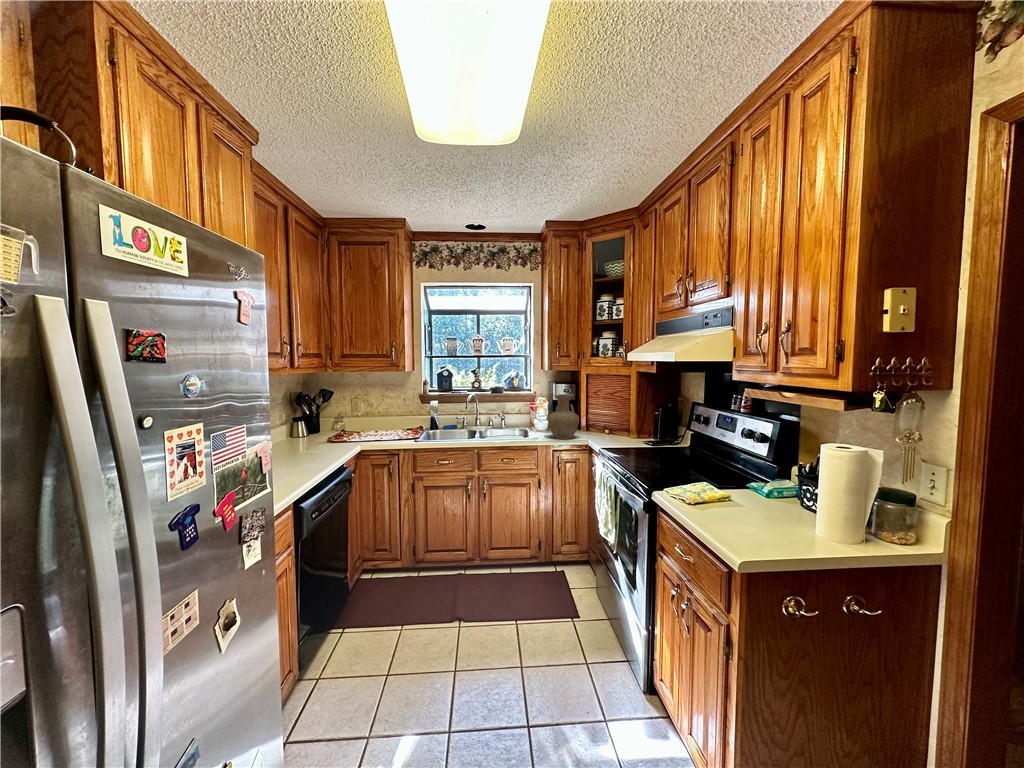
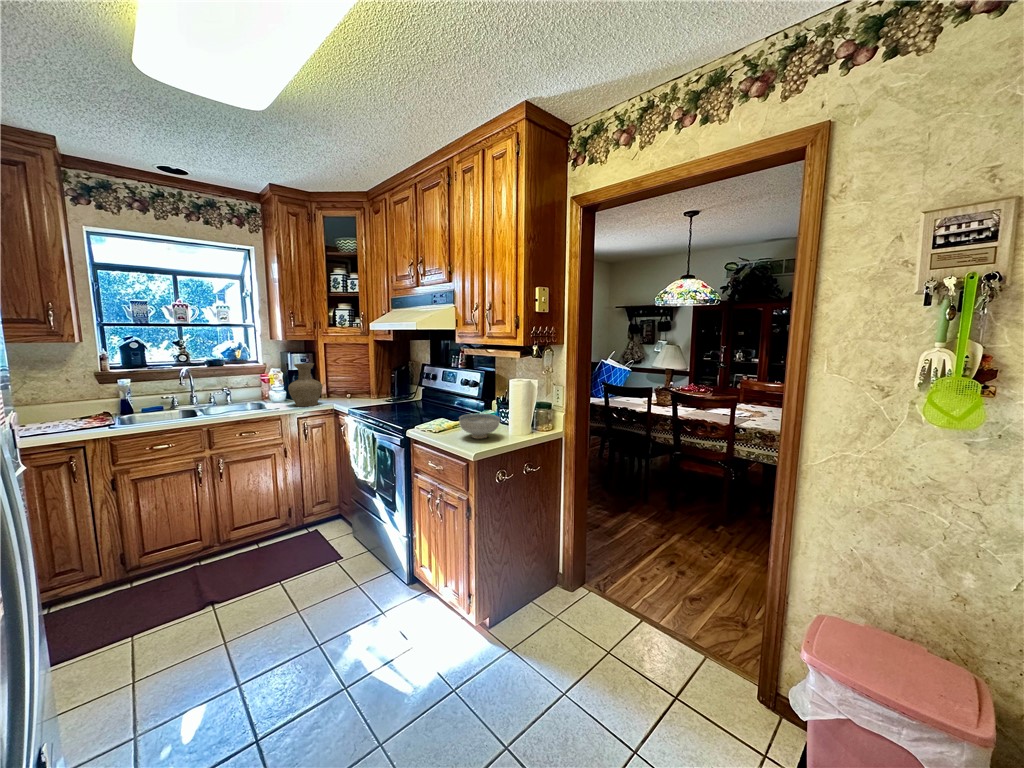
ceramic bowl: none [722,488,797,533] -> present [459,414,500,439]

